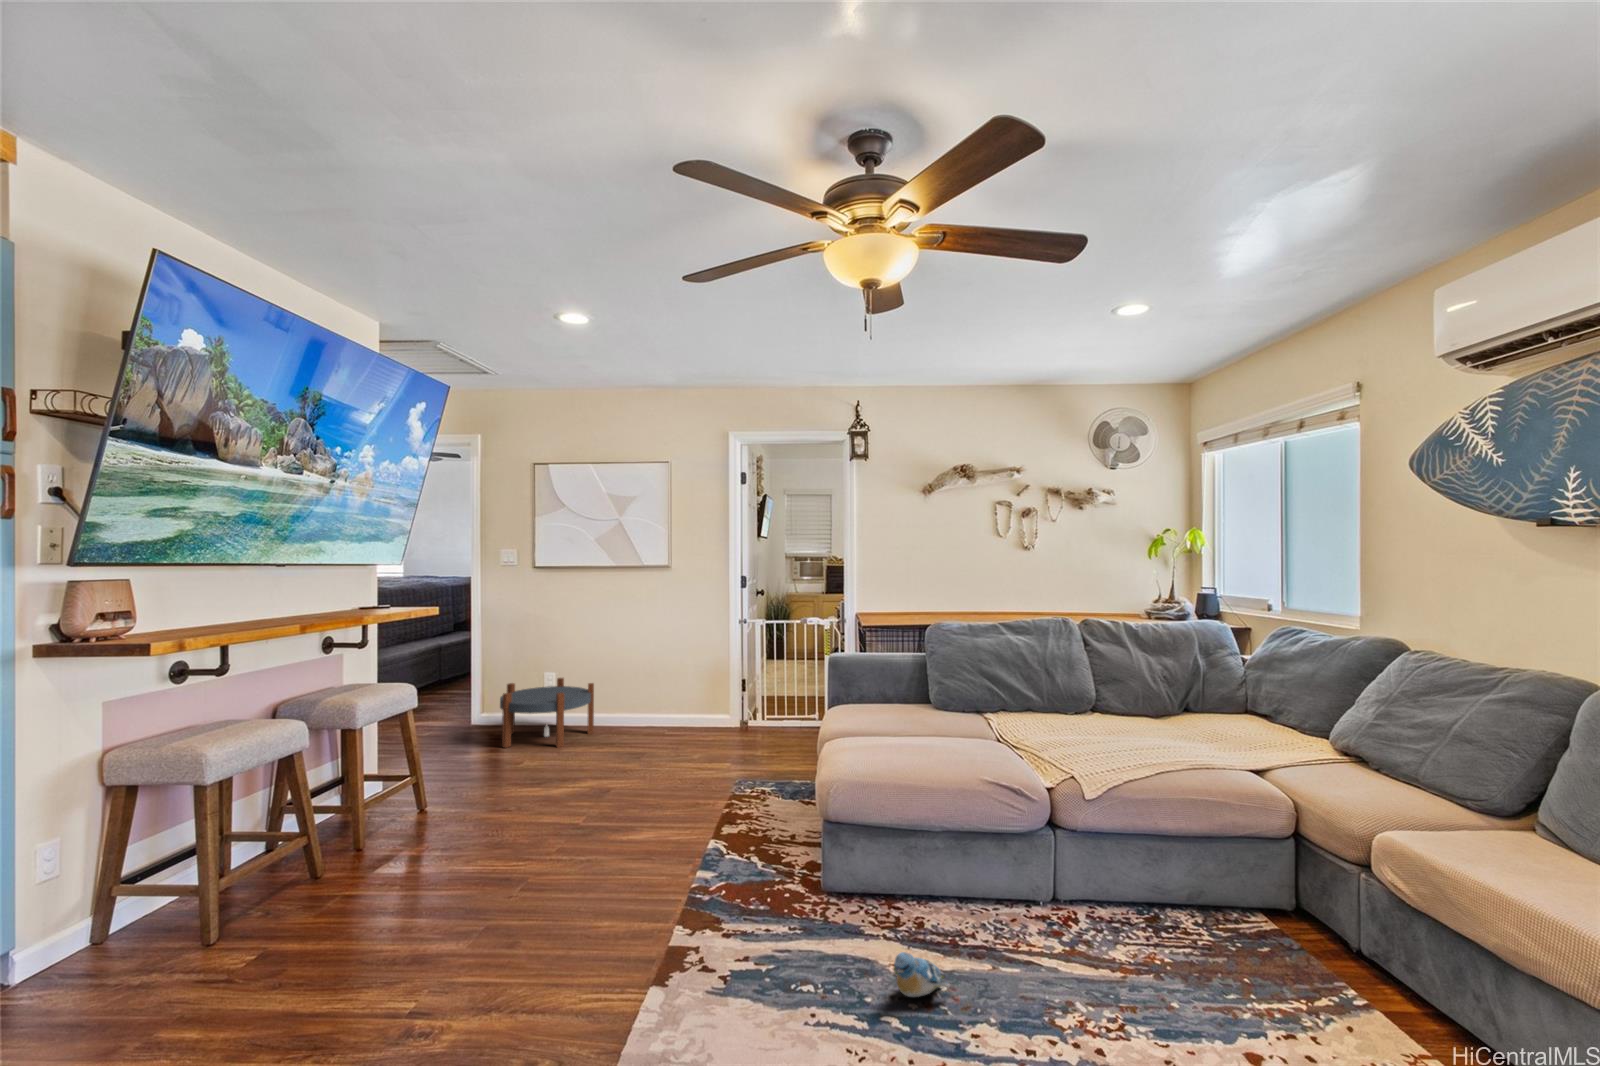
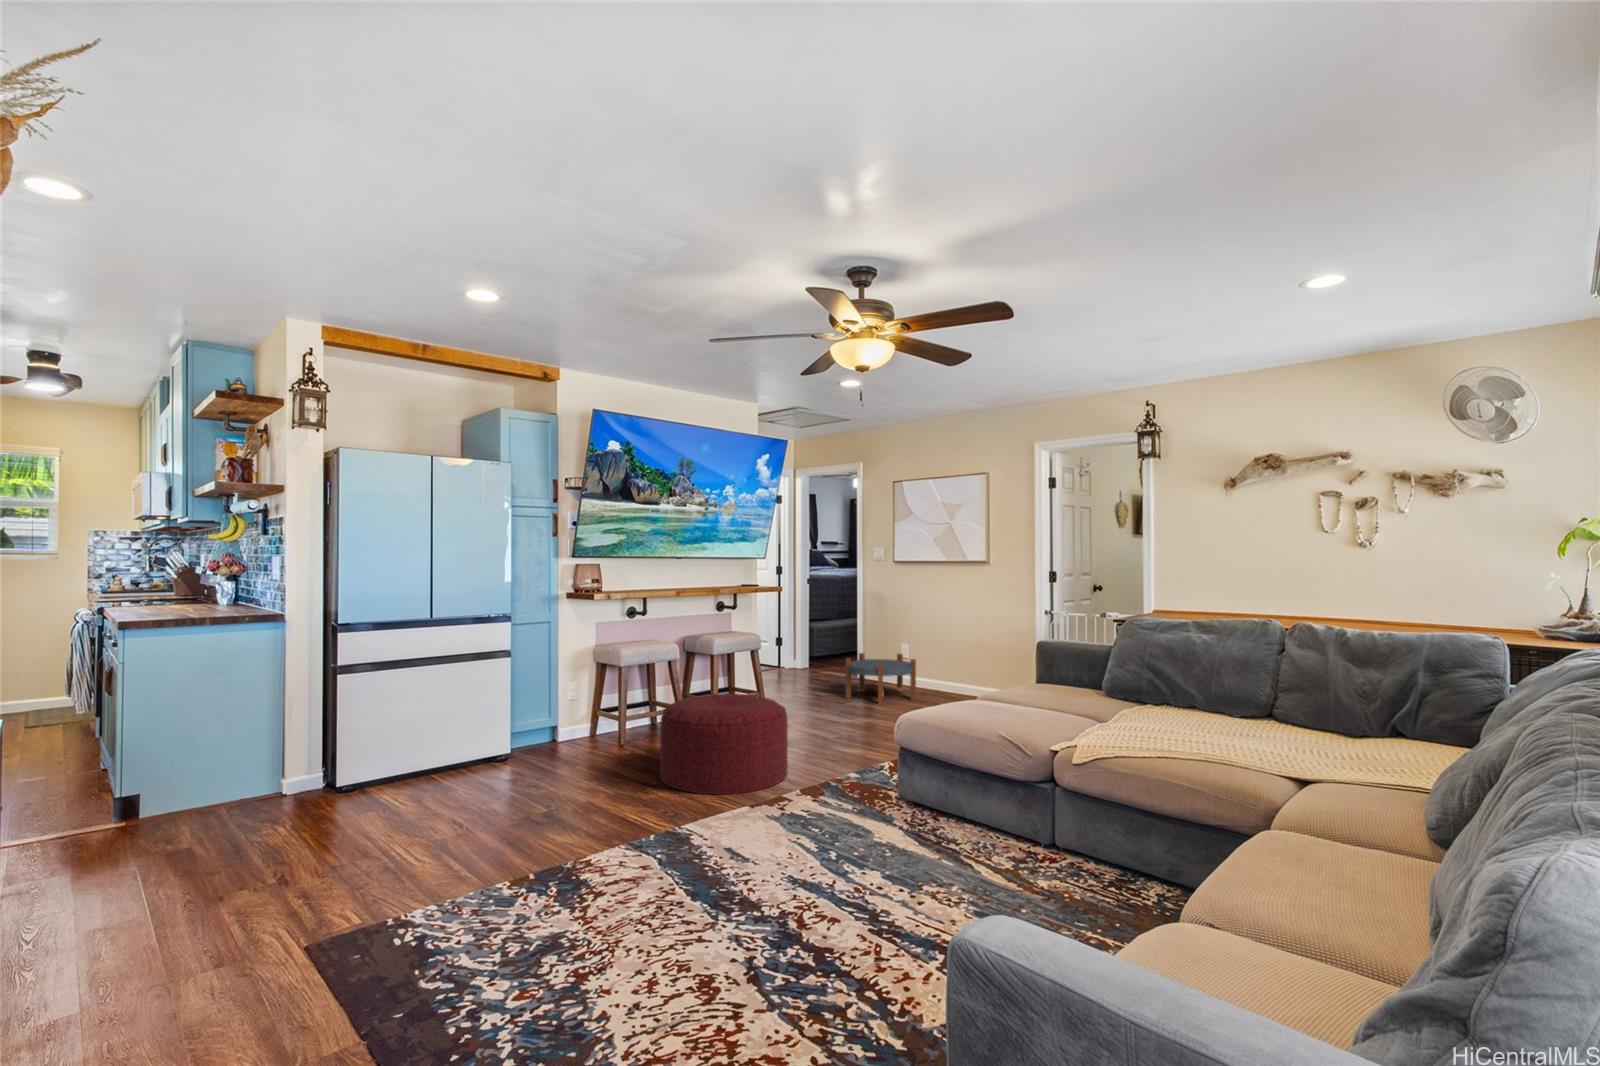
ottoman: none [379,786,619,1011] -> present [660,693,788,794]
plush toy: present [893,952,950,997] -> none [852,818,893,850]

